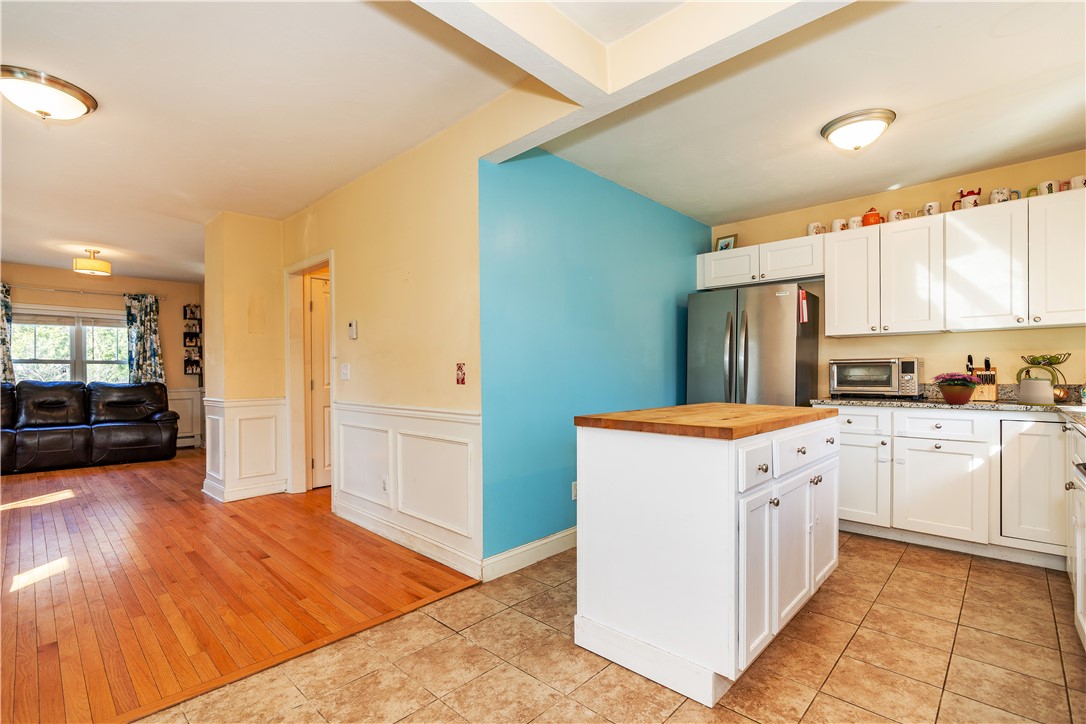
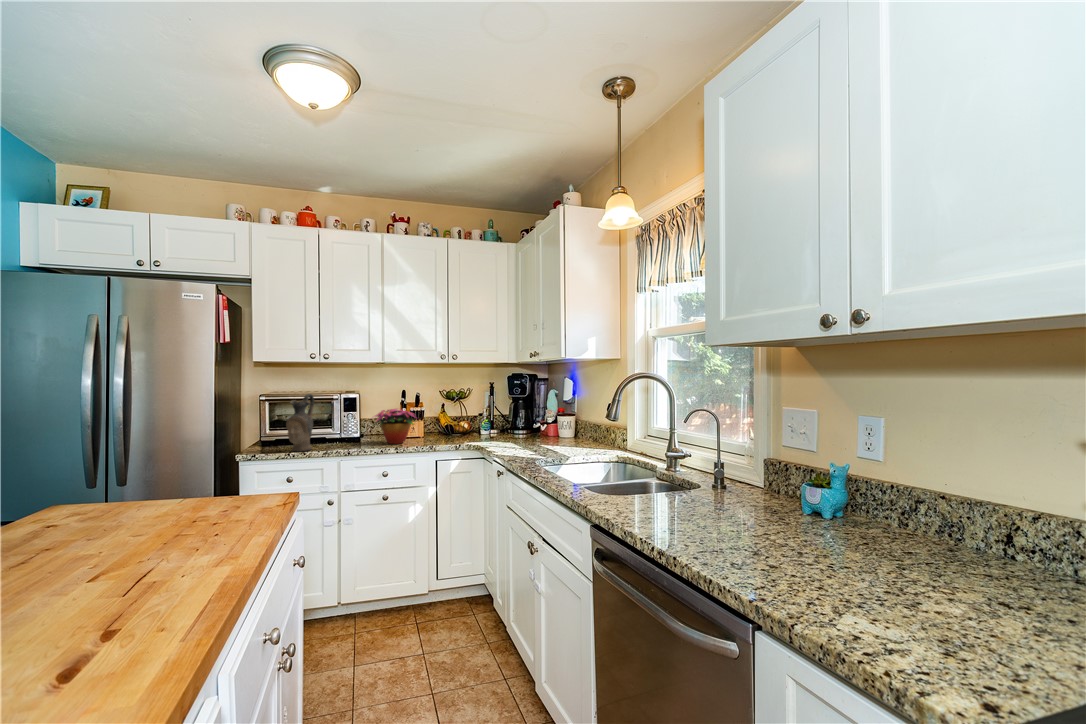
ceramic pitcher: none [849,357,873,400] -> present [286,394,314,451]
kettle: present [1010,365,1057,406] -> none [432,397,464,437]

